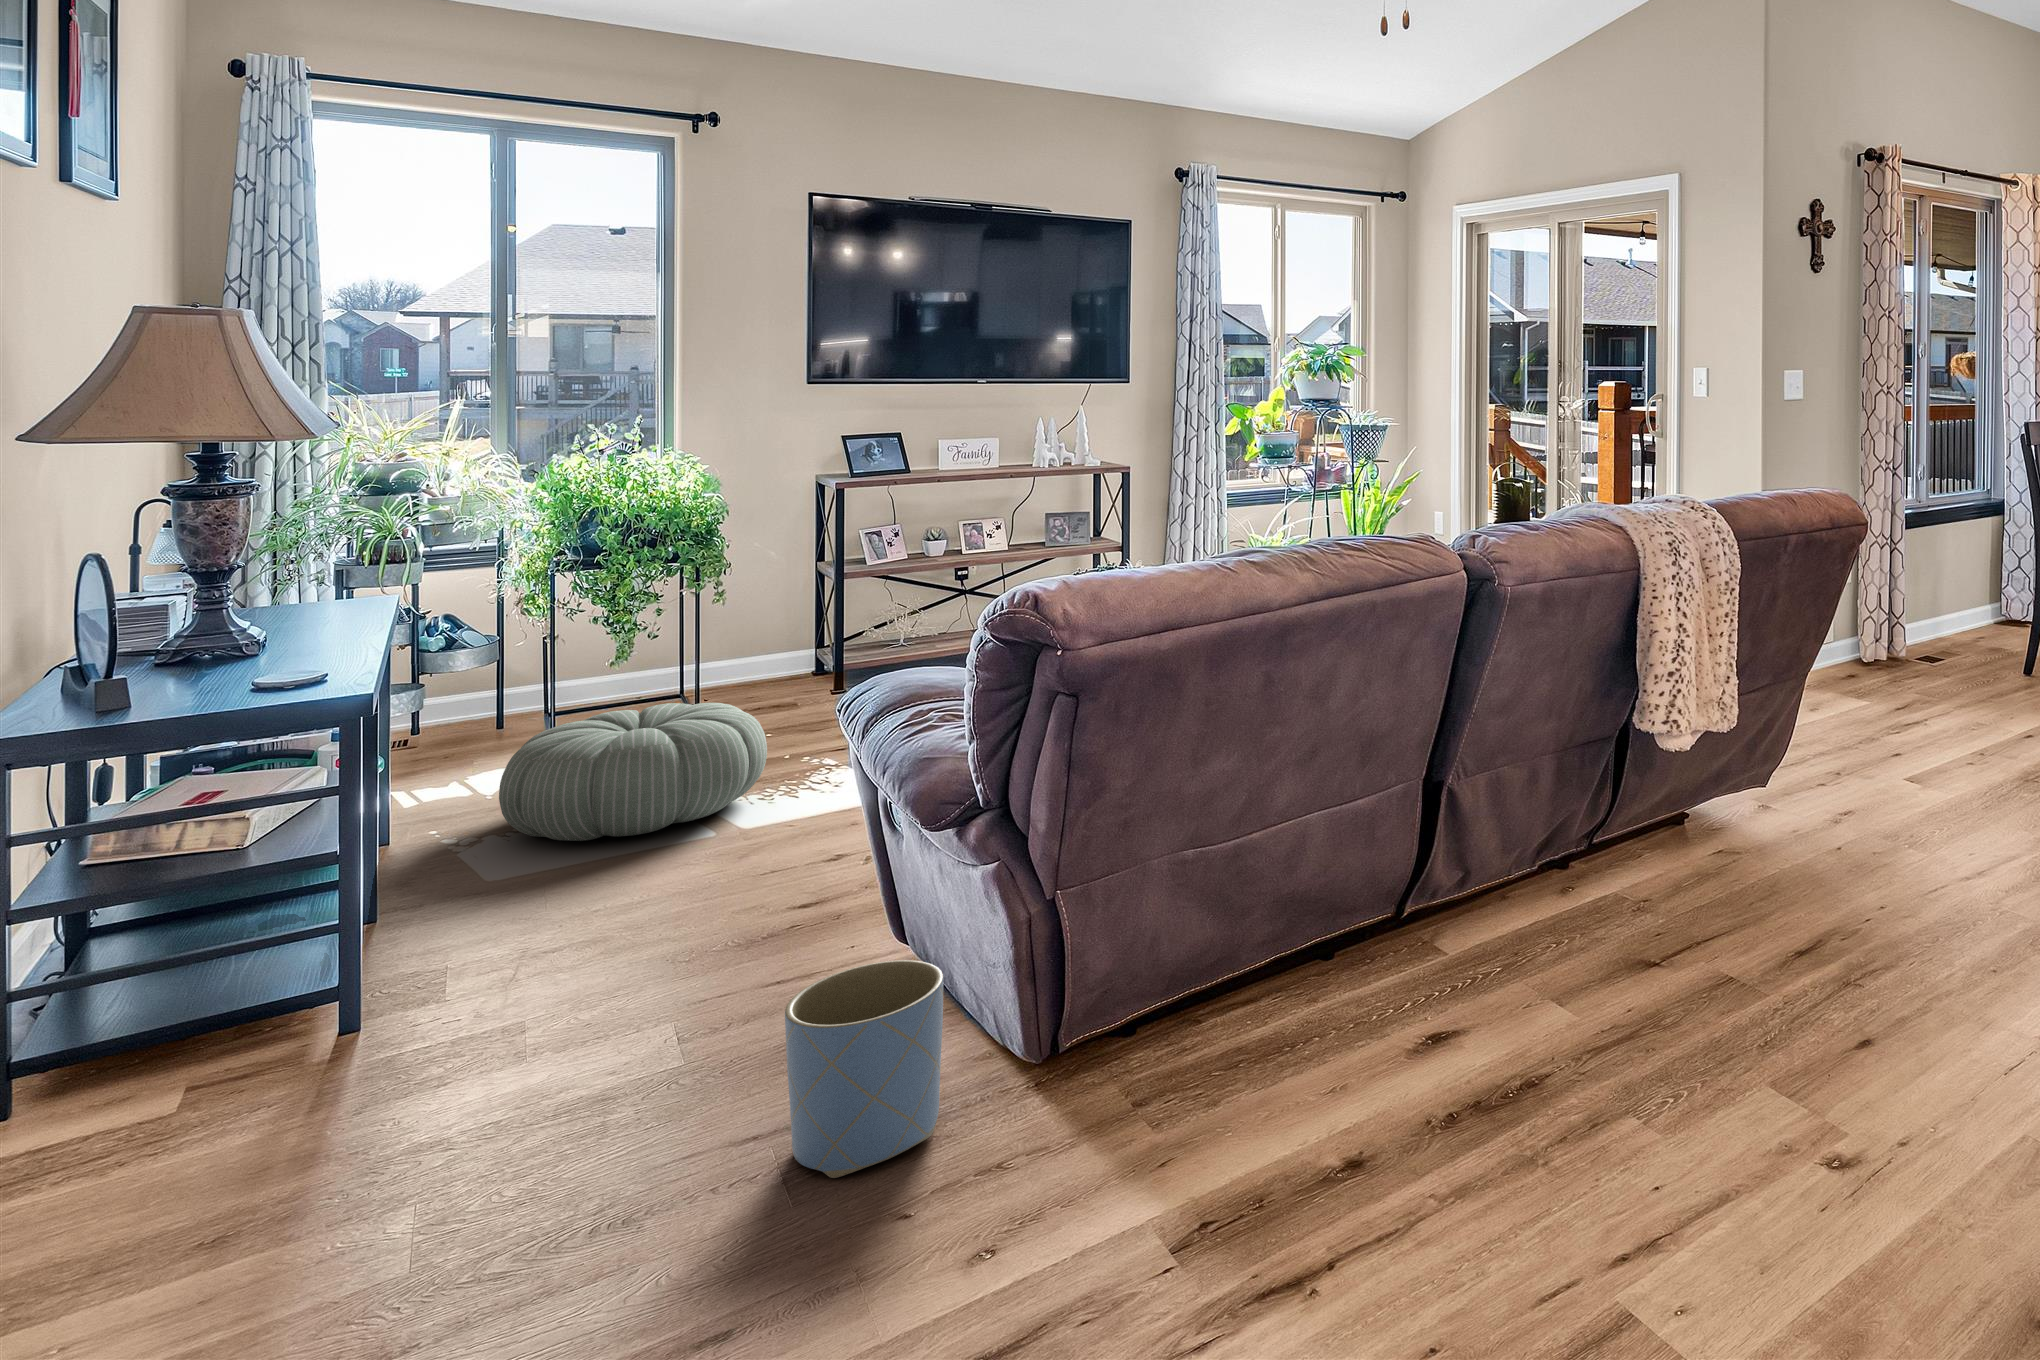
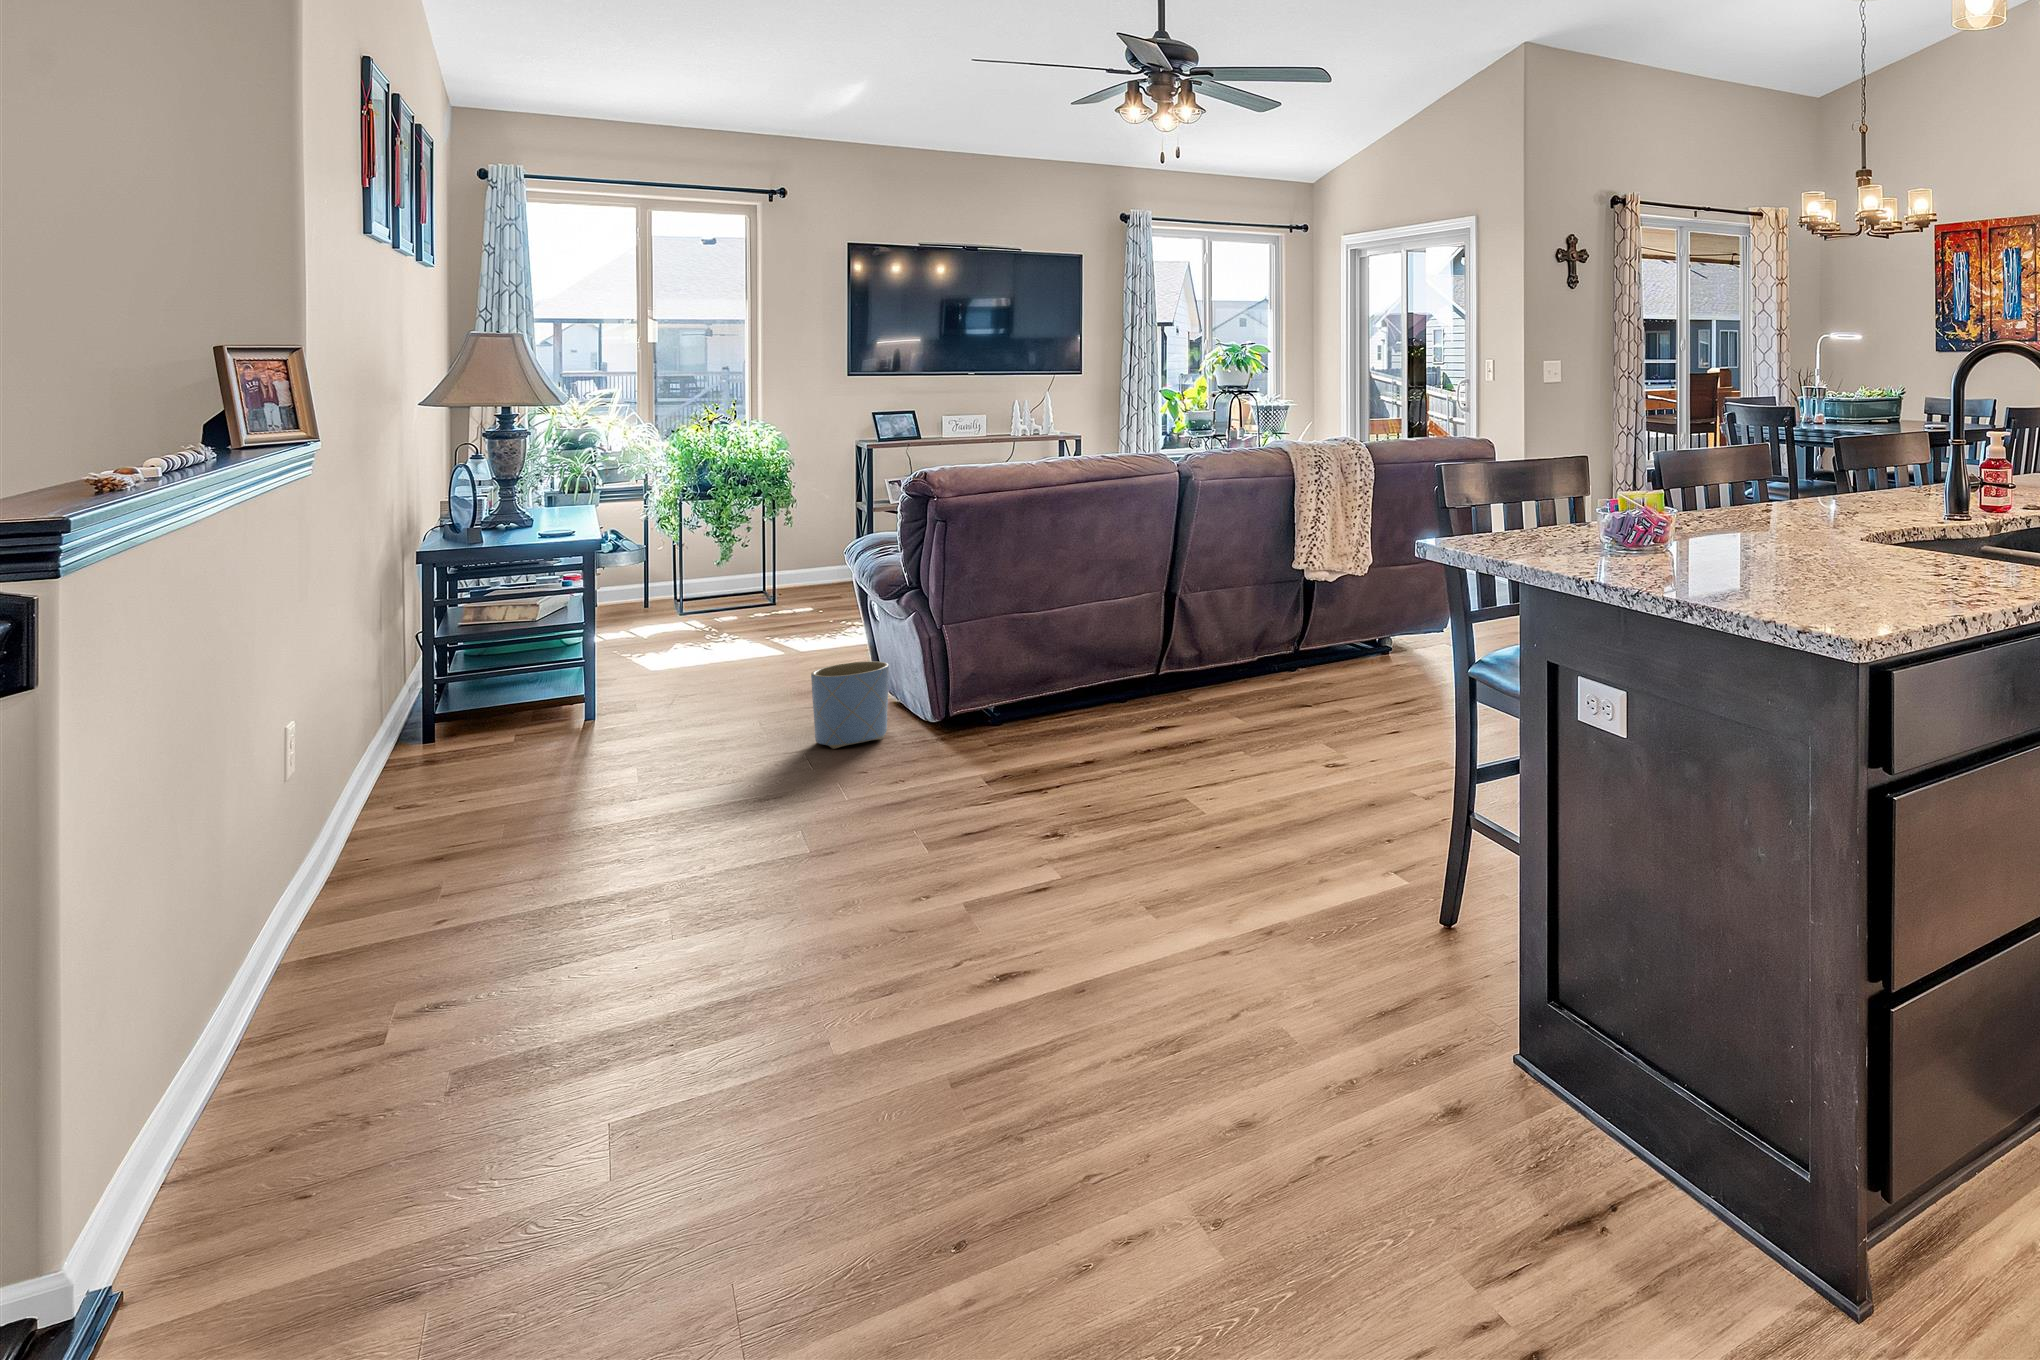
pouf: present [499,703,767,841] -> none [658,576,816,650]

